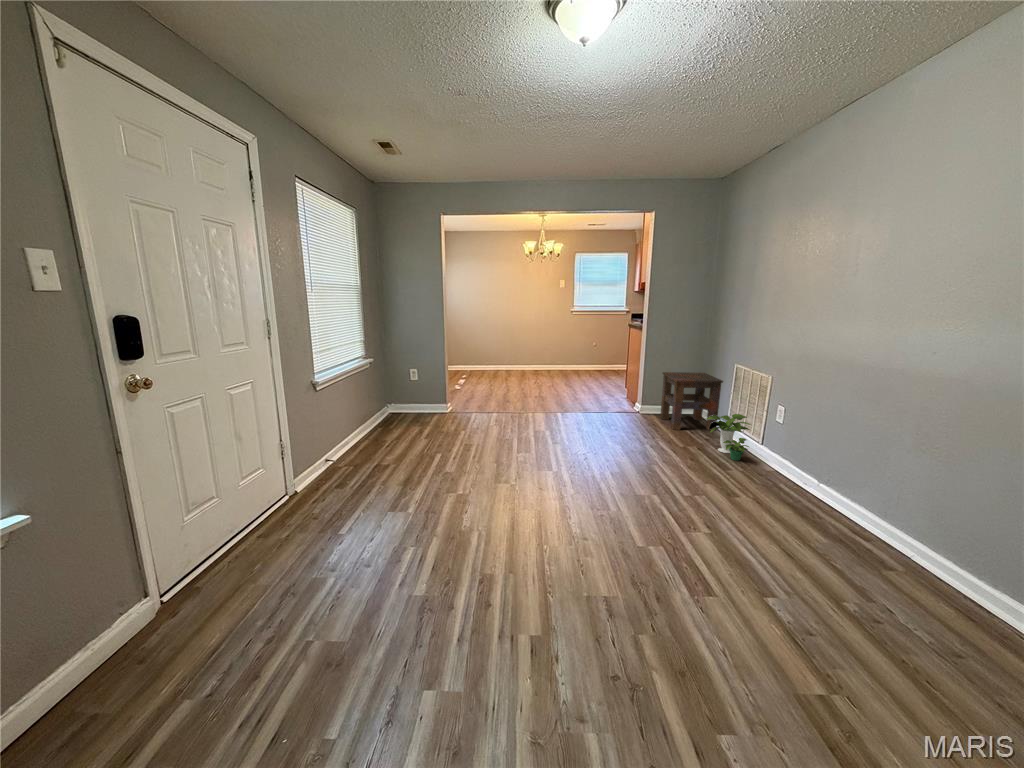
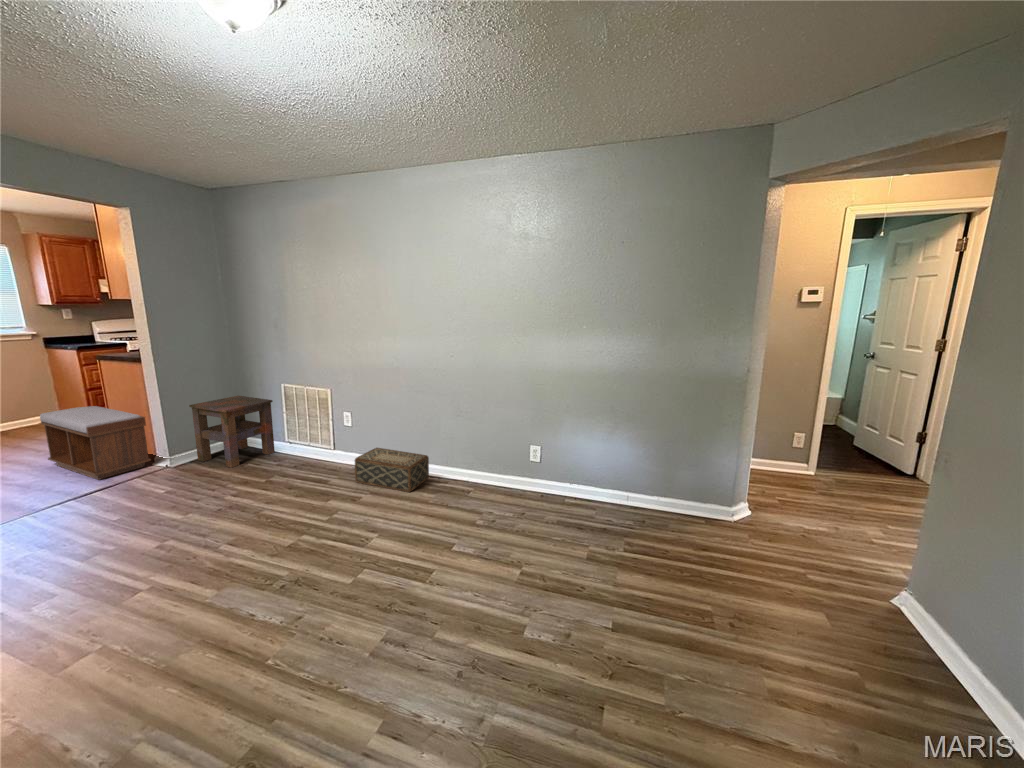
bench: none [597,363,636,411] -> present [40,406,151,480]
potted plant: present [707,414,750,461] -> none [282,428,334,471]
woven basket: none [752,456,854,522] -> present [355,448,429,492]

